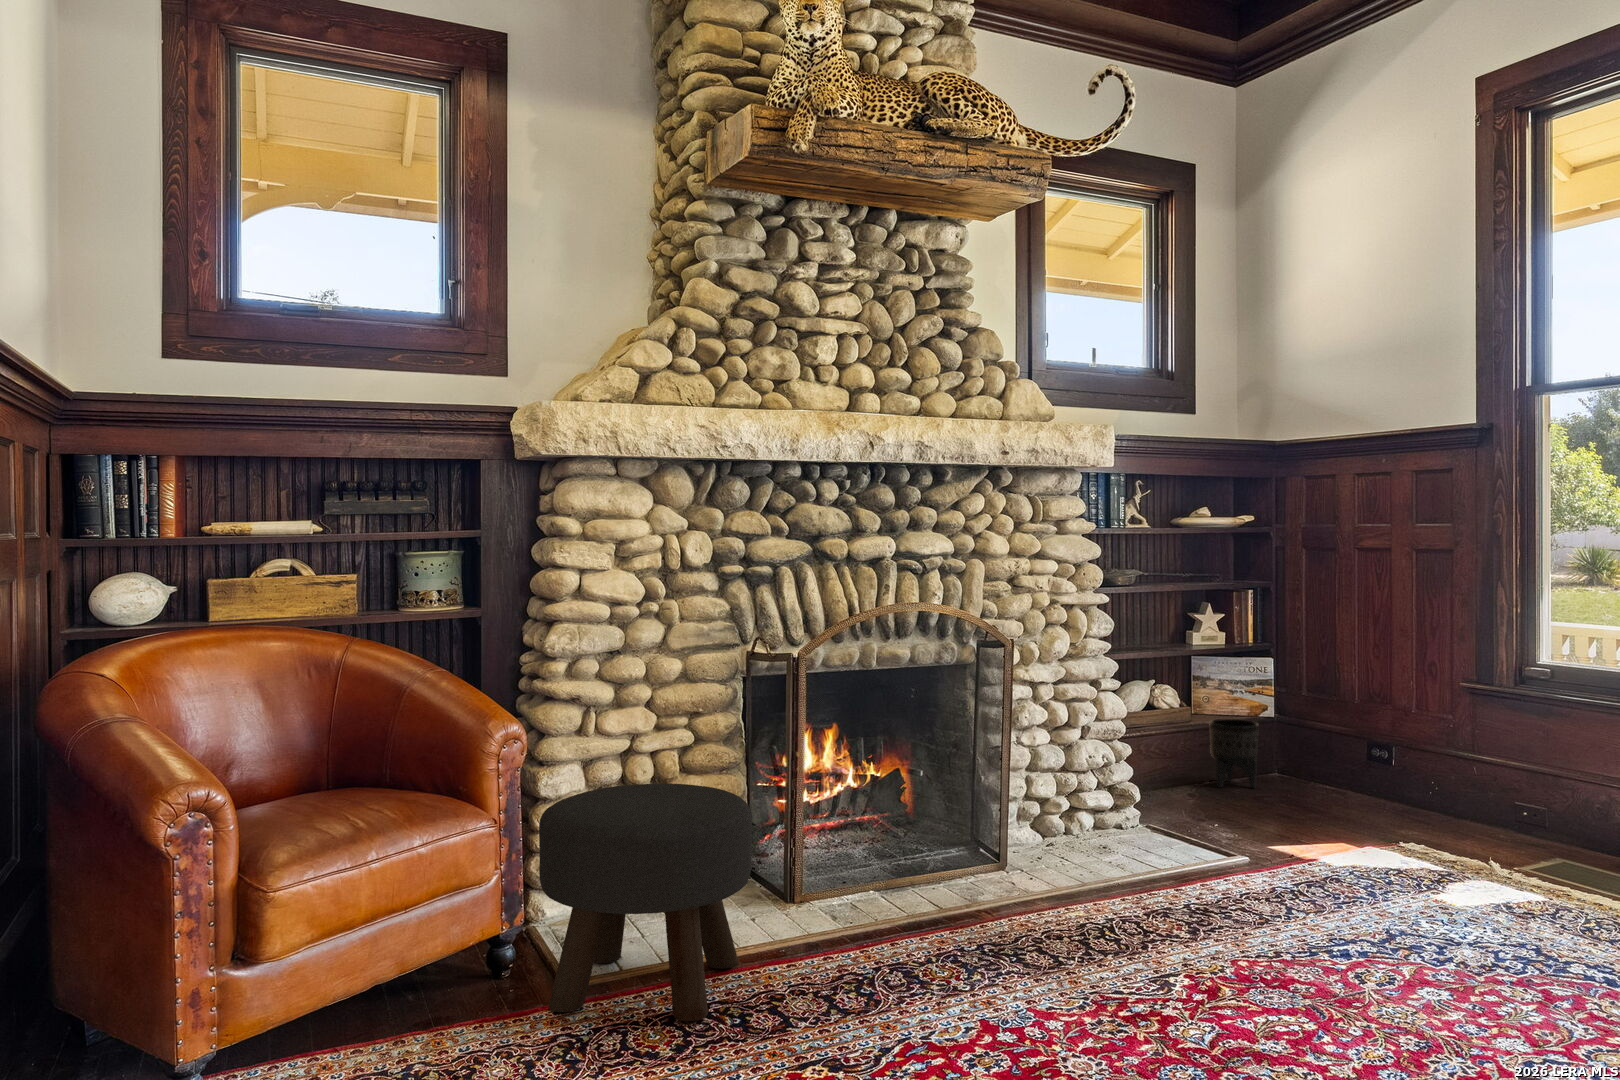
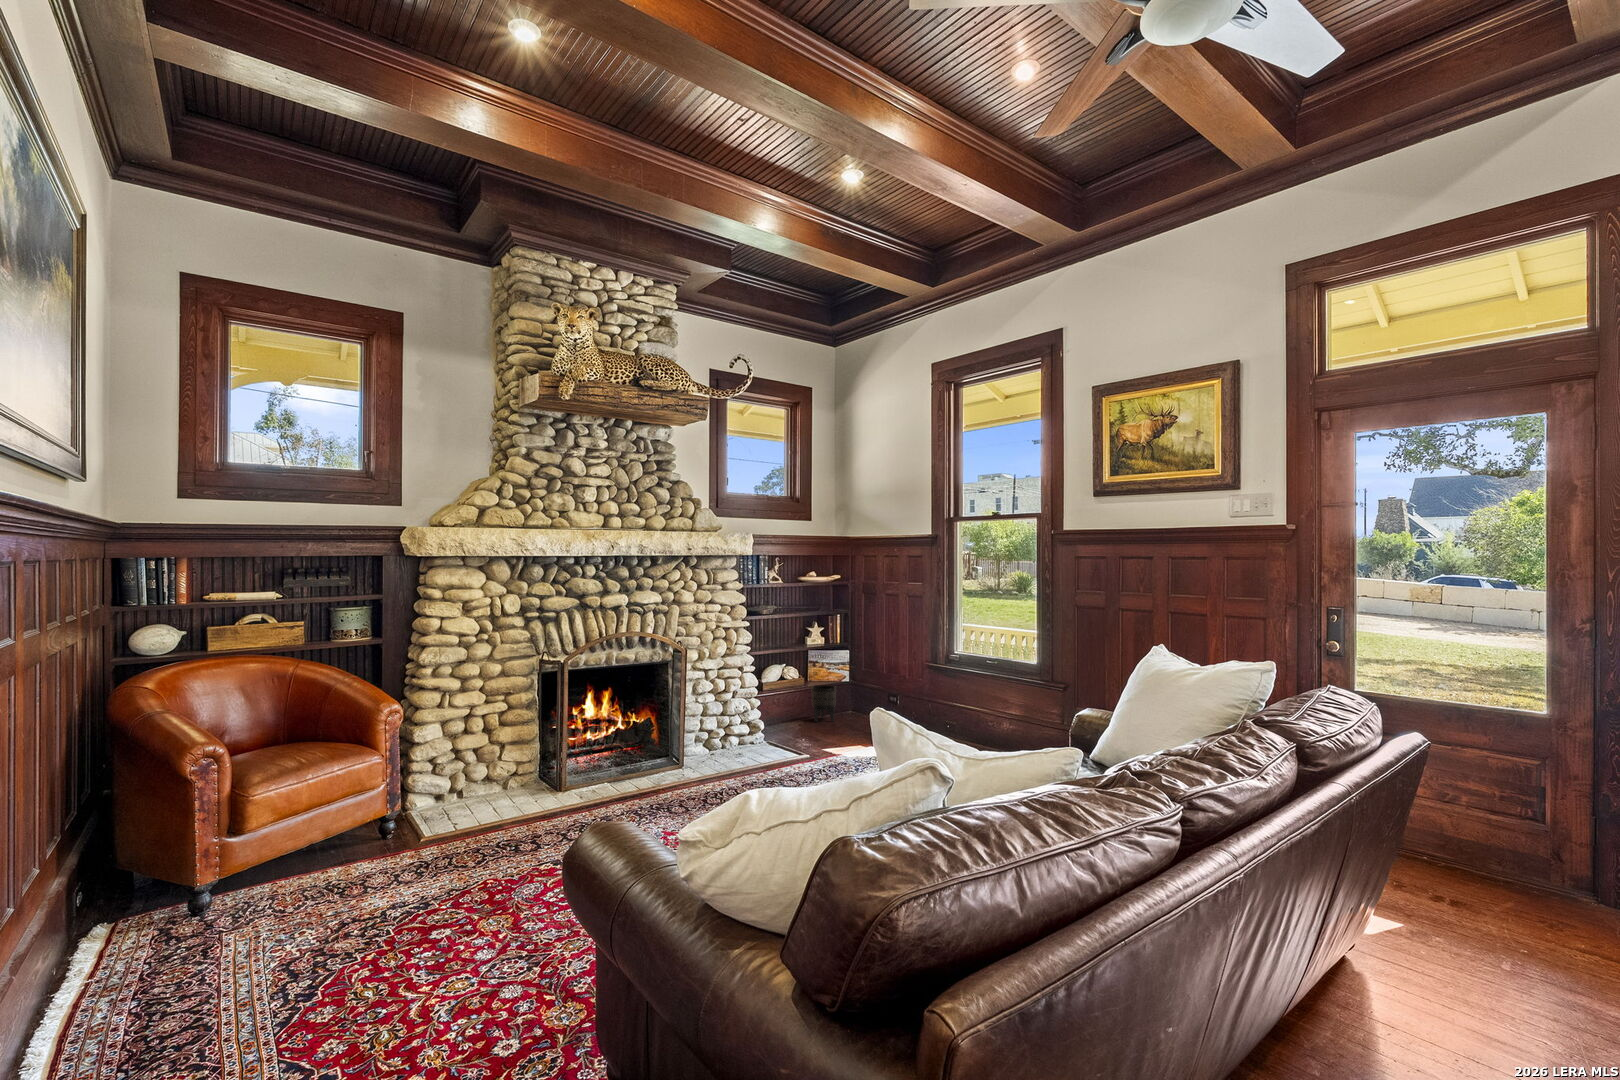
ottoman: present [539,783,752,1021] -> none [409,733,527,854]

